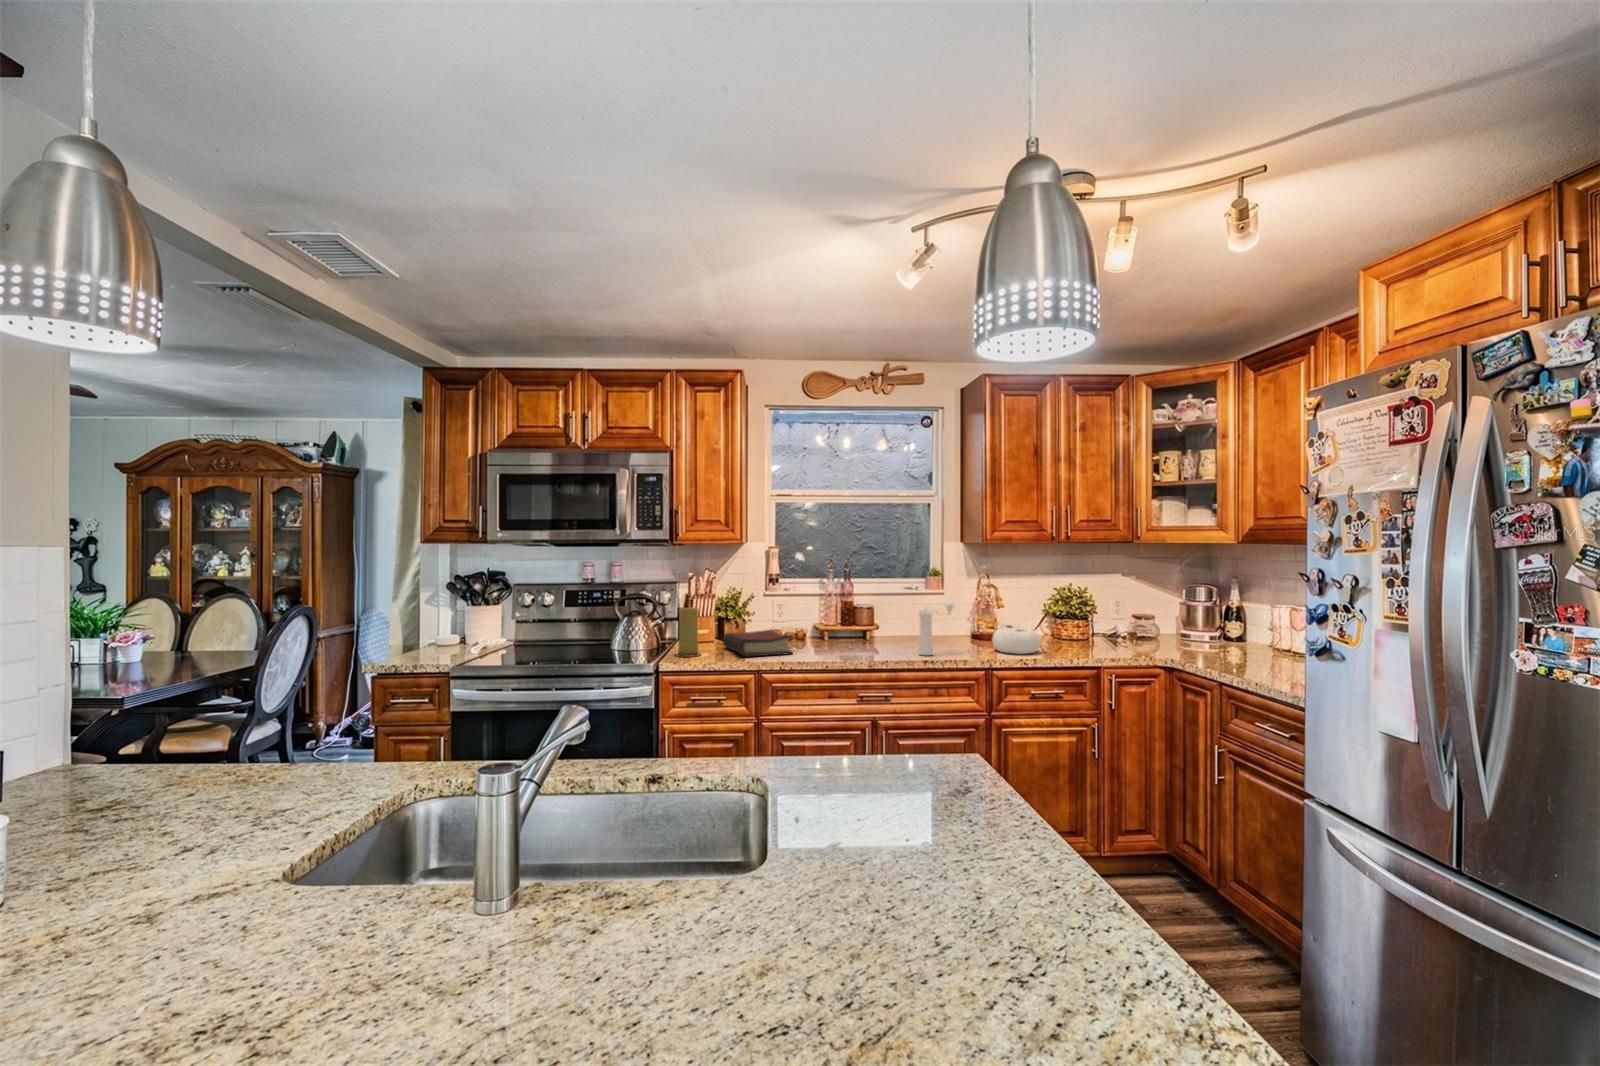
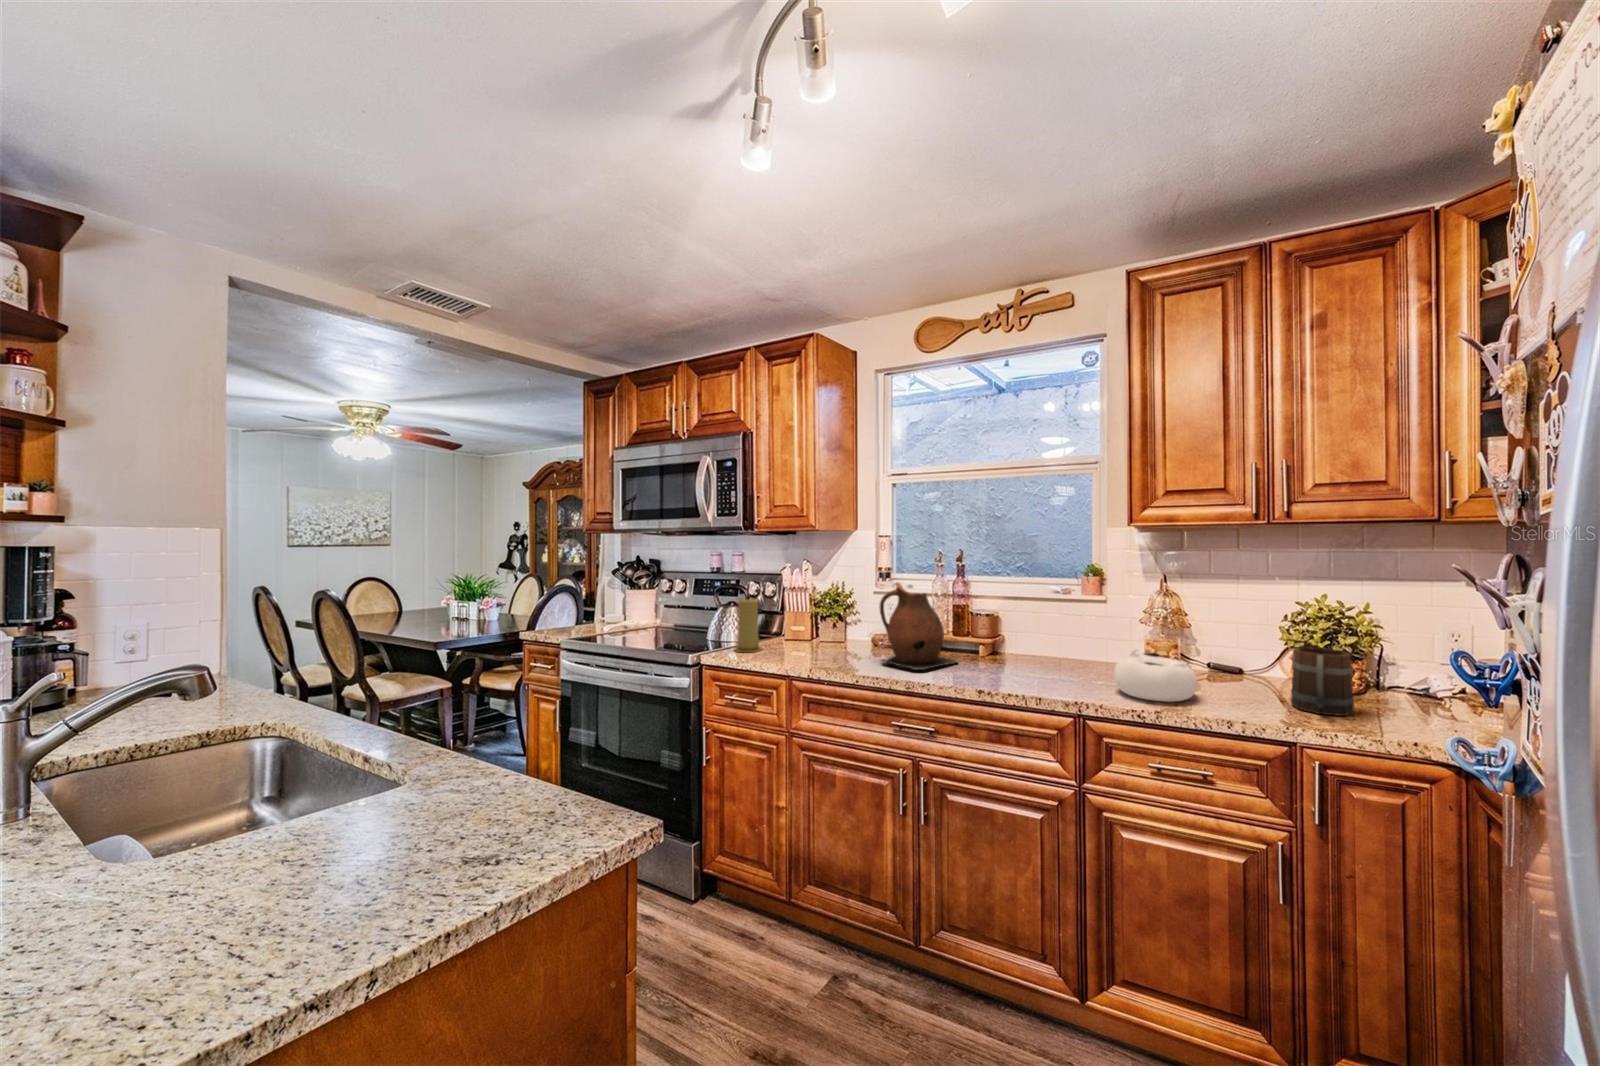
ceramic pitcher: none [819,586,875,654] -> present [879,582,957,670]
pepper mill: present [919,601,955,655] -> none [990,611,1049,684]
mug: none [1081,614,1110,651] -> present [1291,647,1354,716]
hardback book: present [723,630,793,657] -> none [783,628,855,661]

